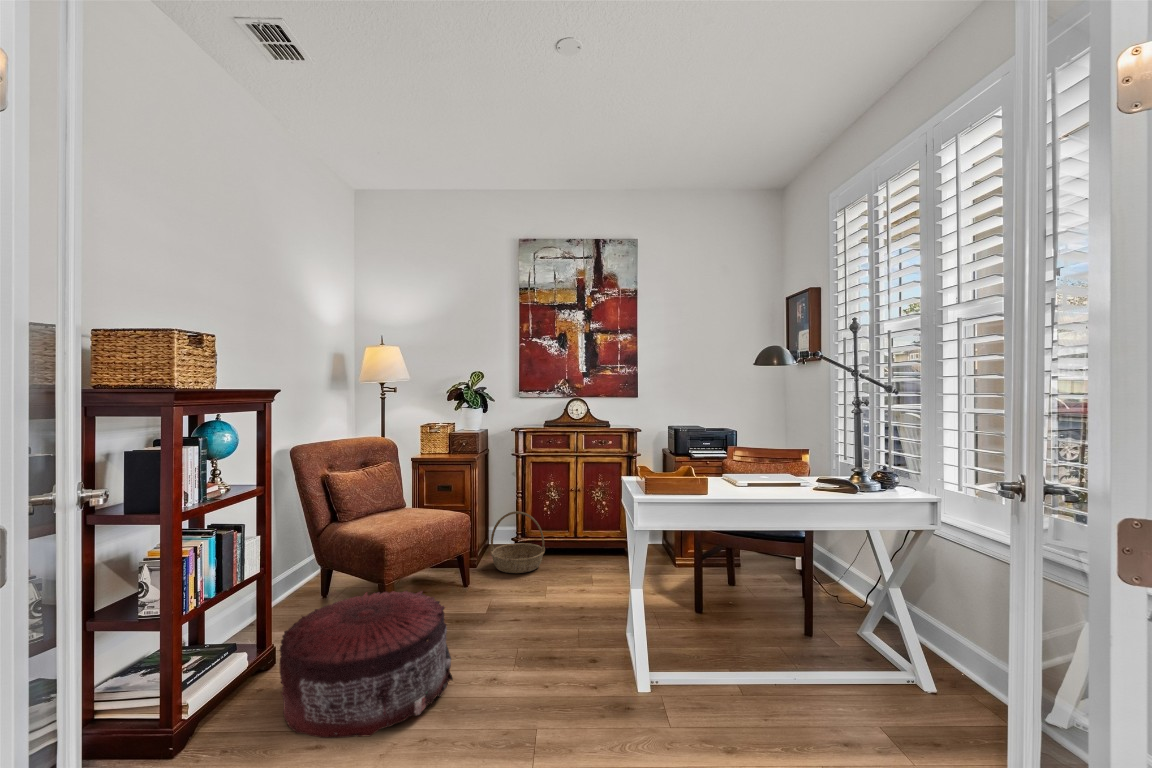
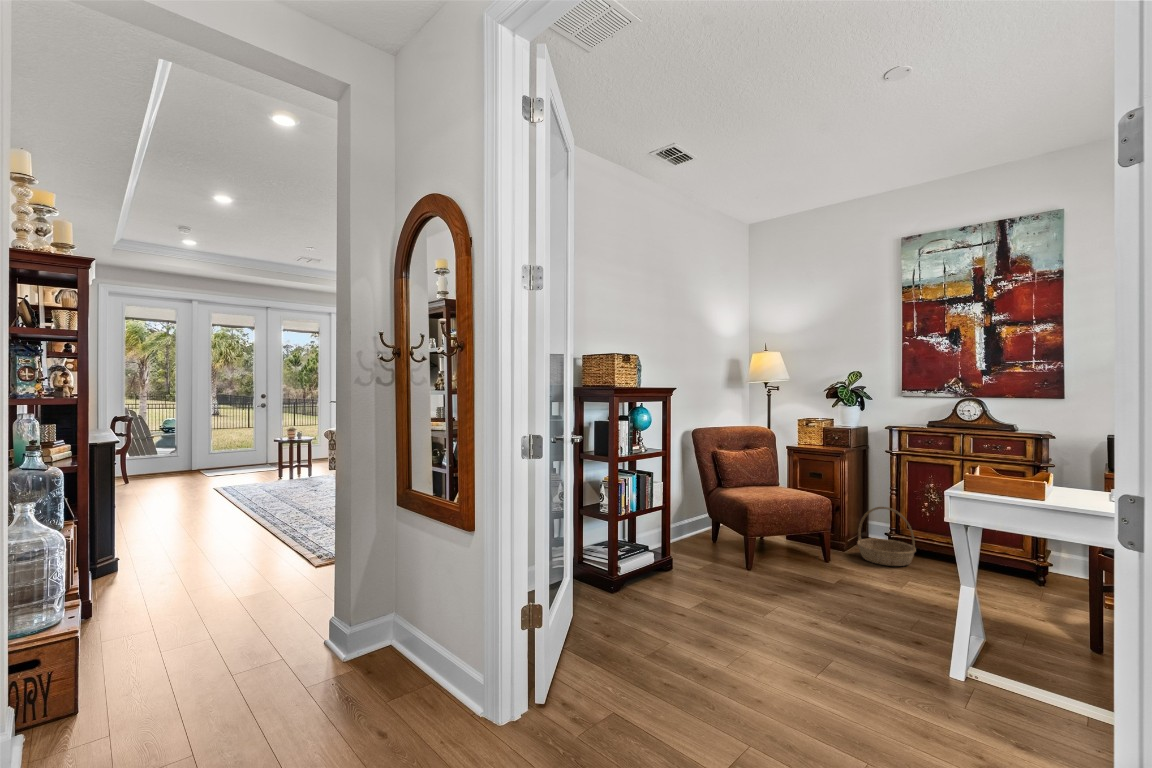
pouf: present [280,591,453,738] -> none [667,534,779,616]

